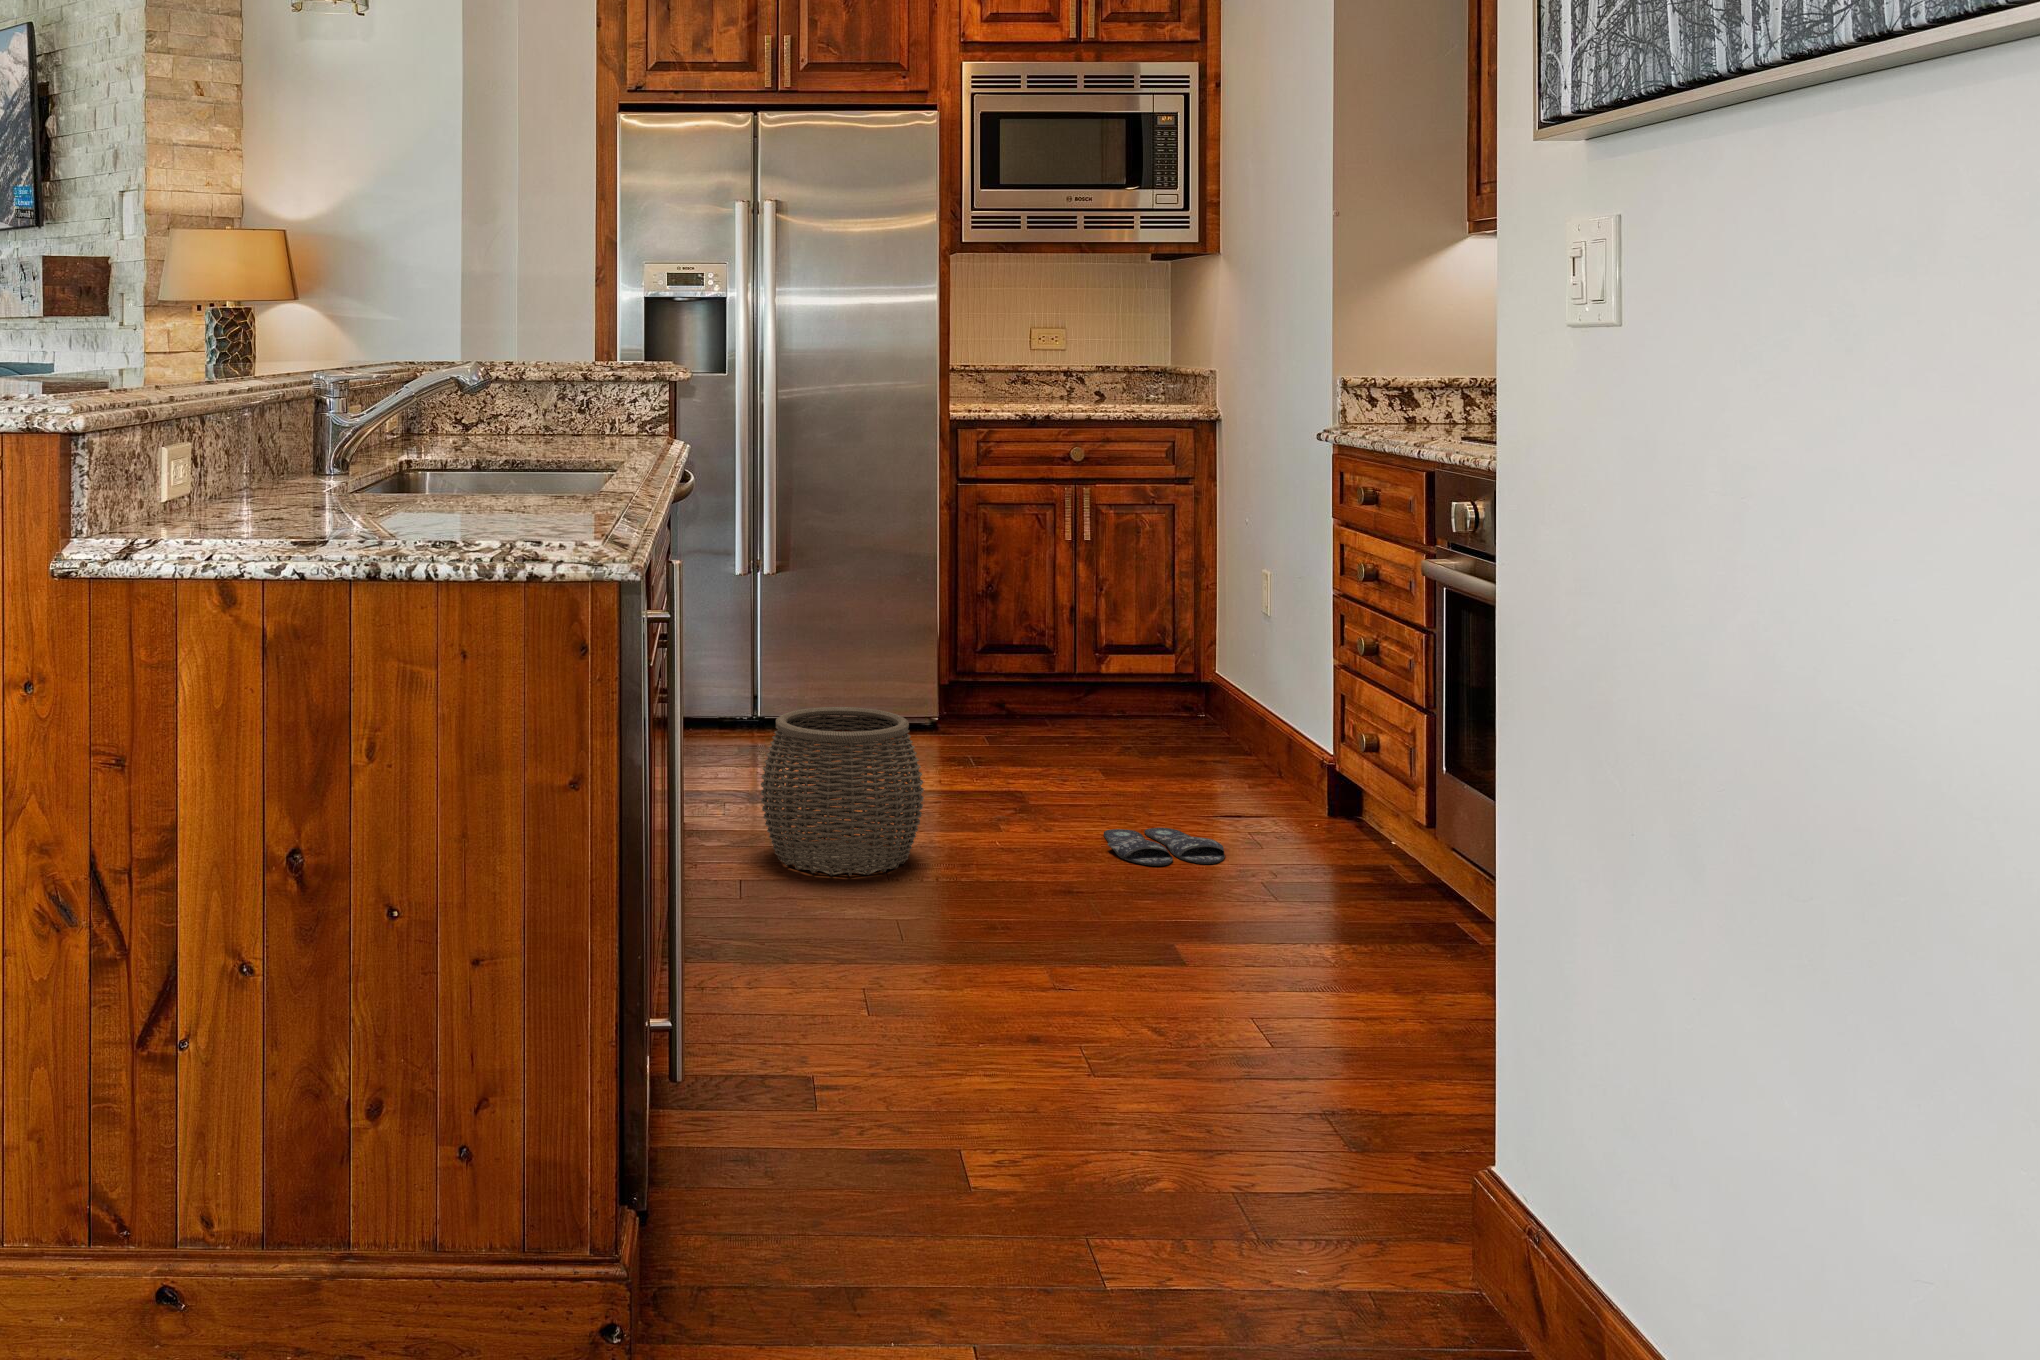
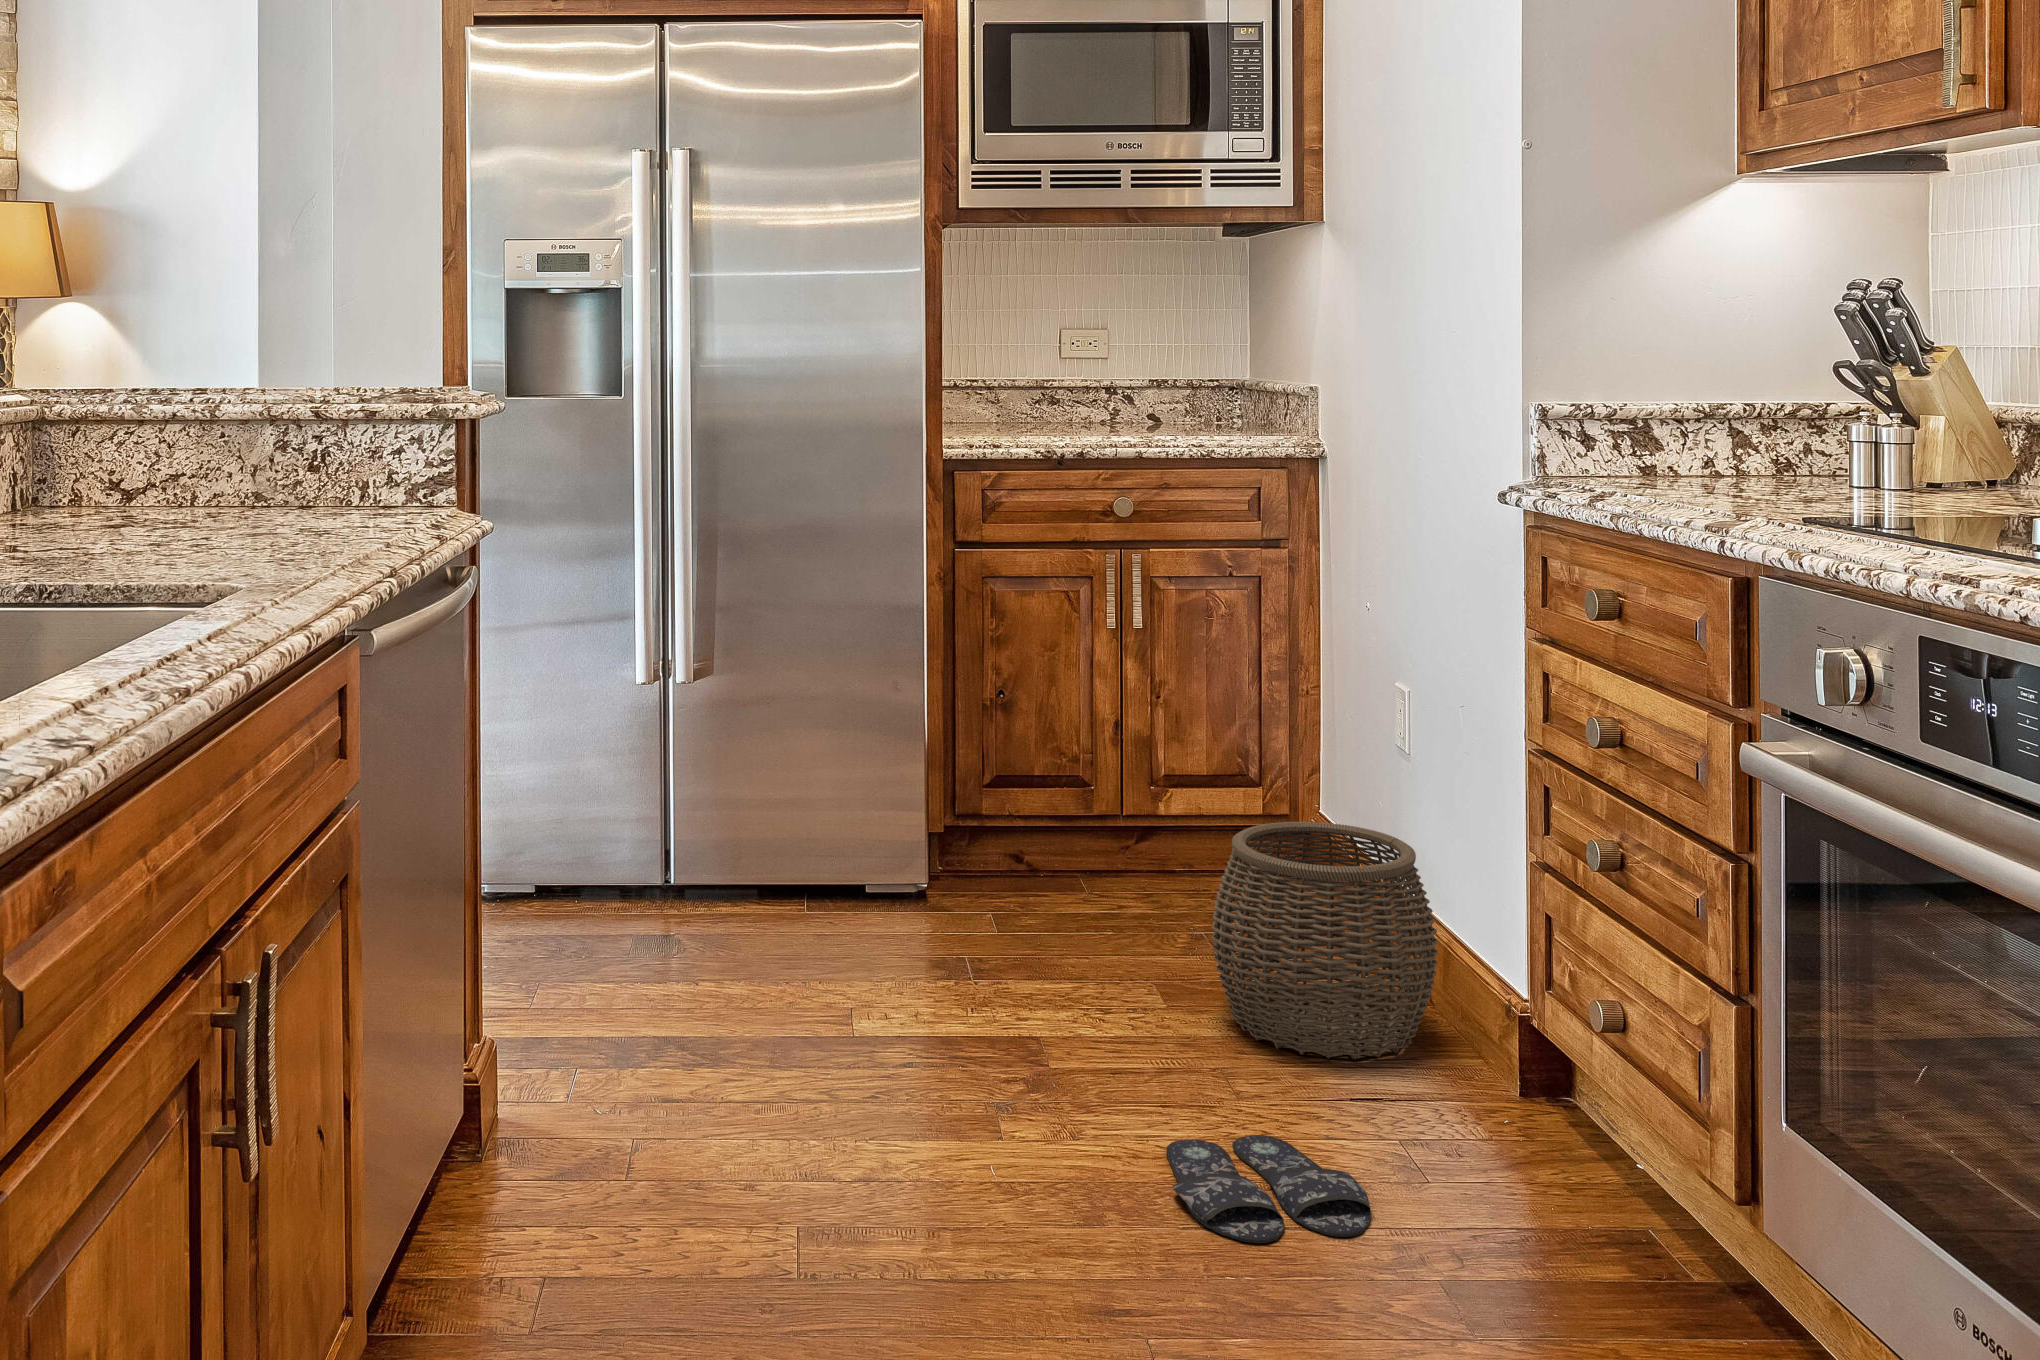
woven basket: present [761,707,924,876] -> present [1212,822,1439,1059]

